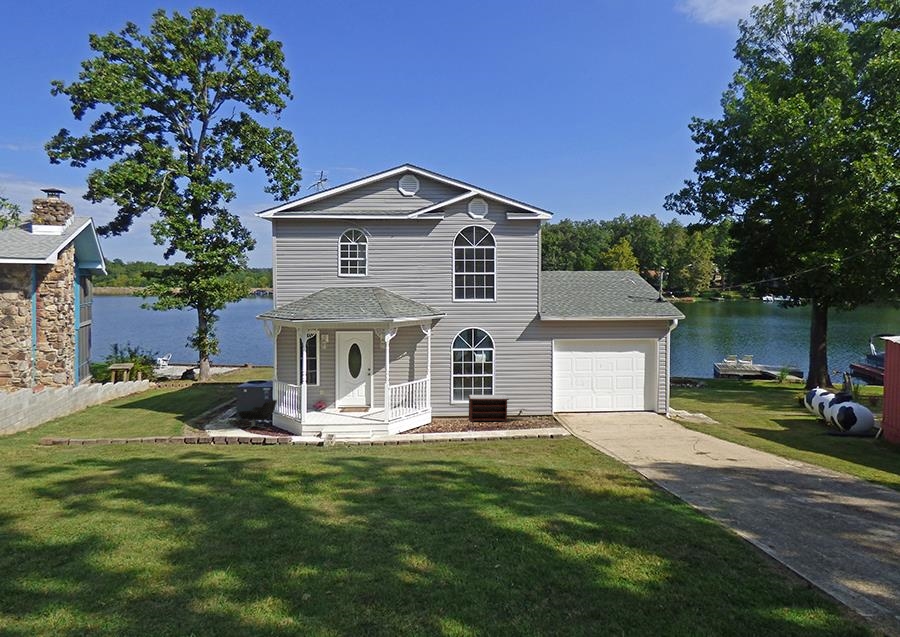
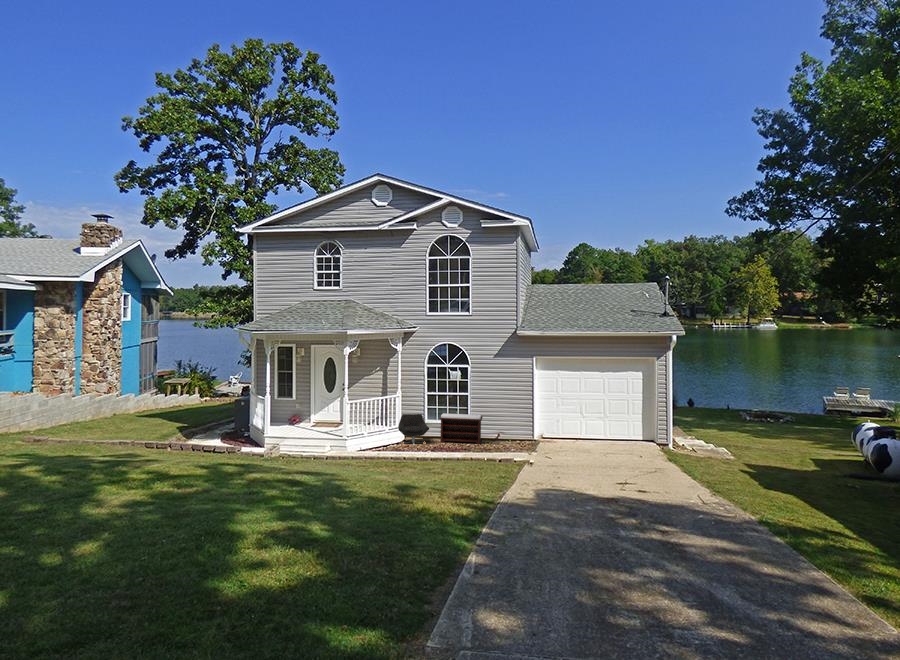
lounge chair: present [239,400,277,427] -> present [398,414,429,445]

